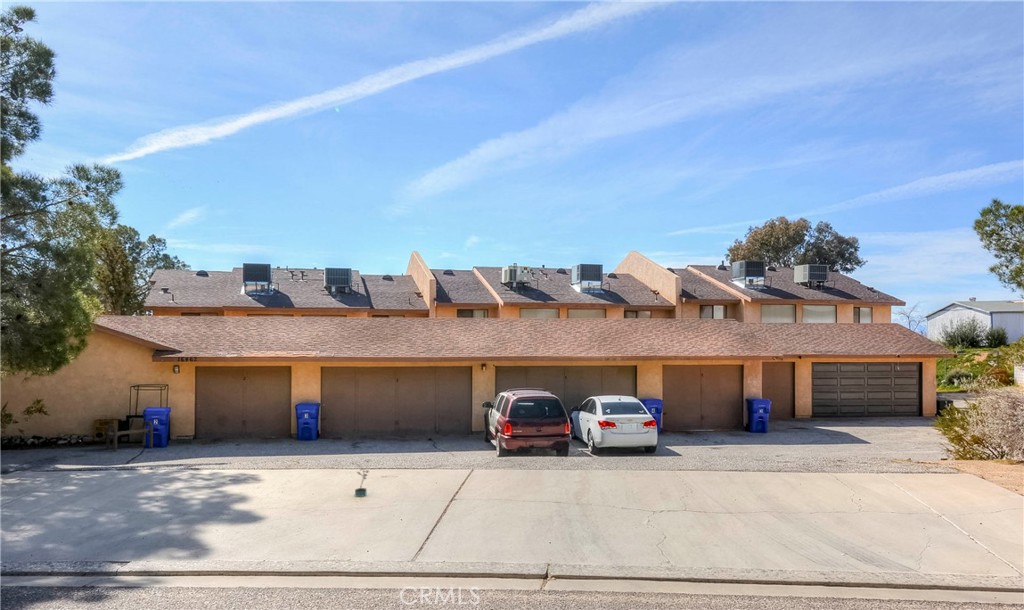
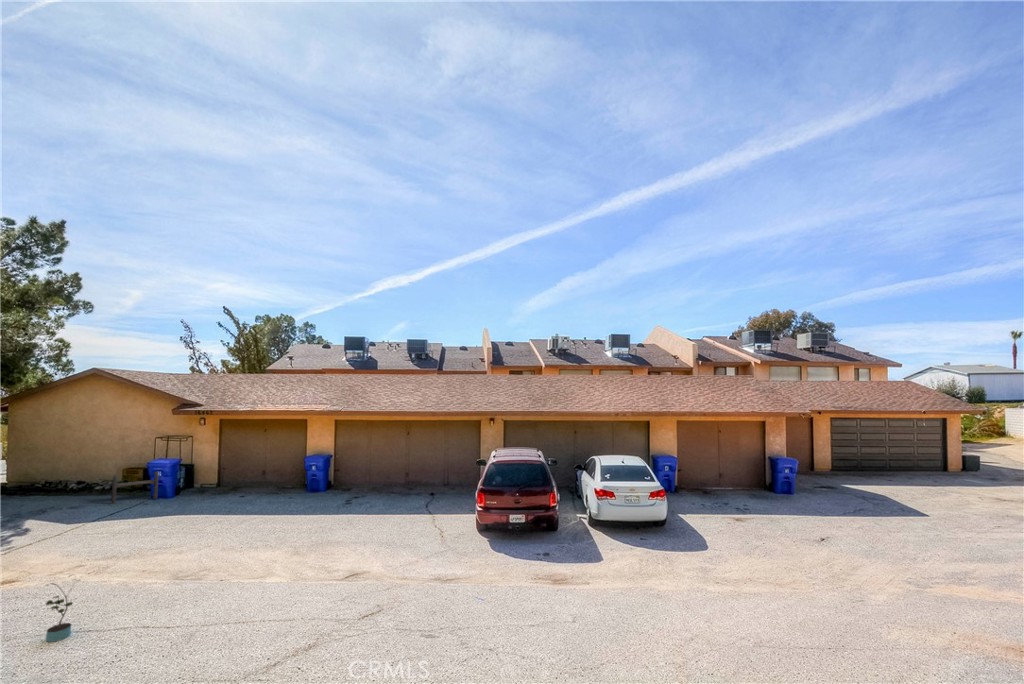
potted plant: present [355,471,368,497] -> present [46,576,72,642]

